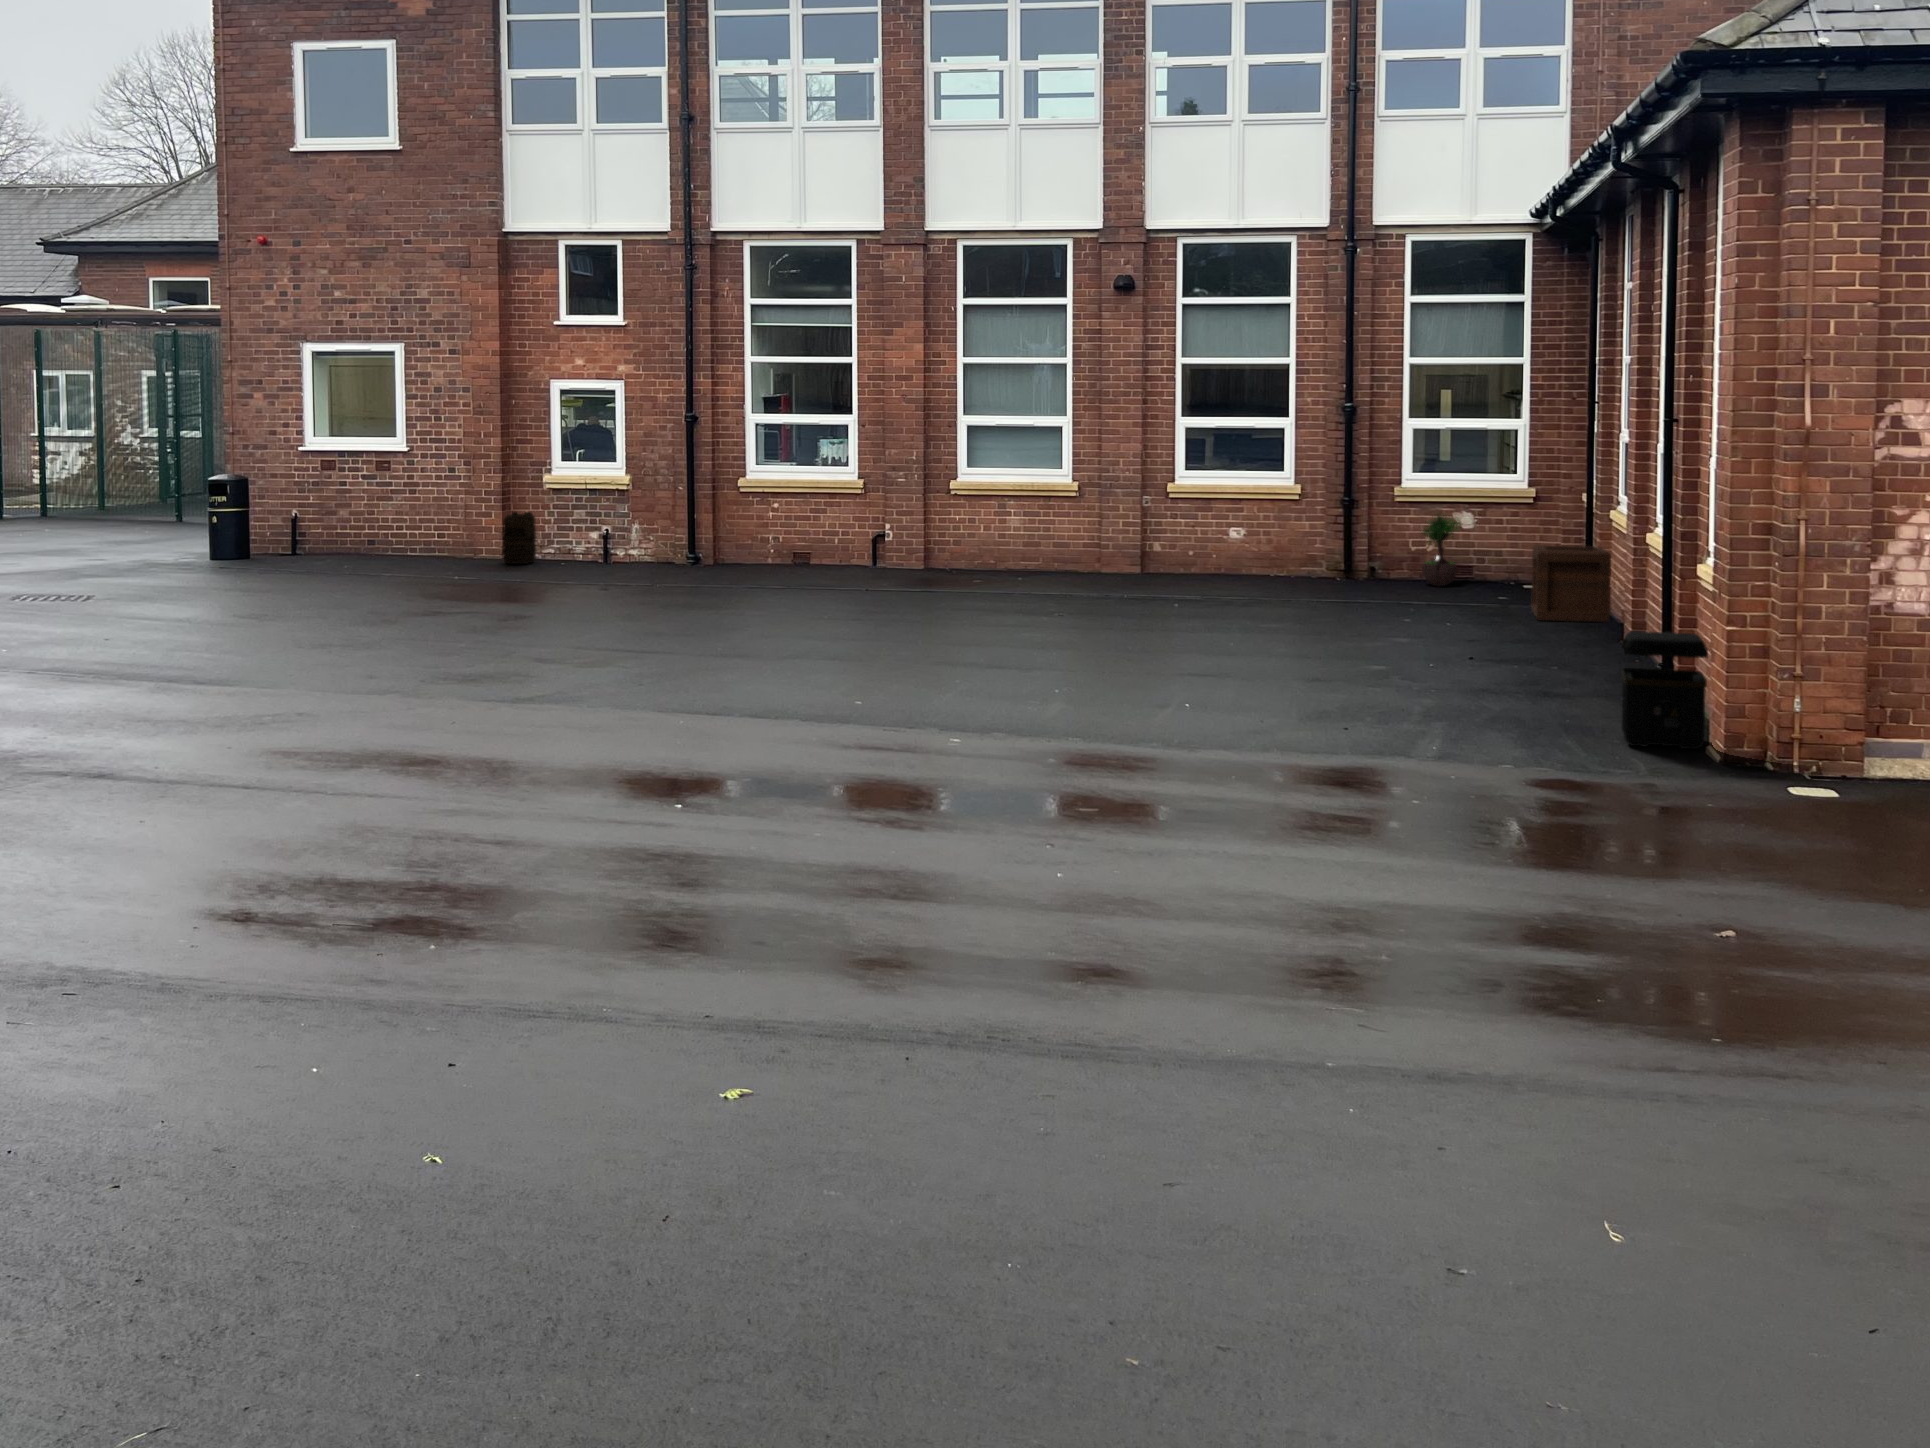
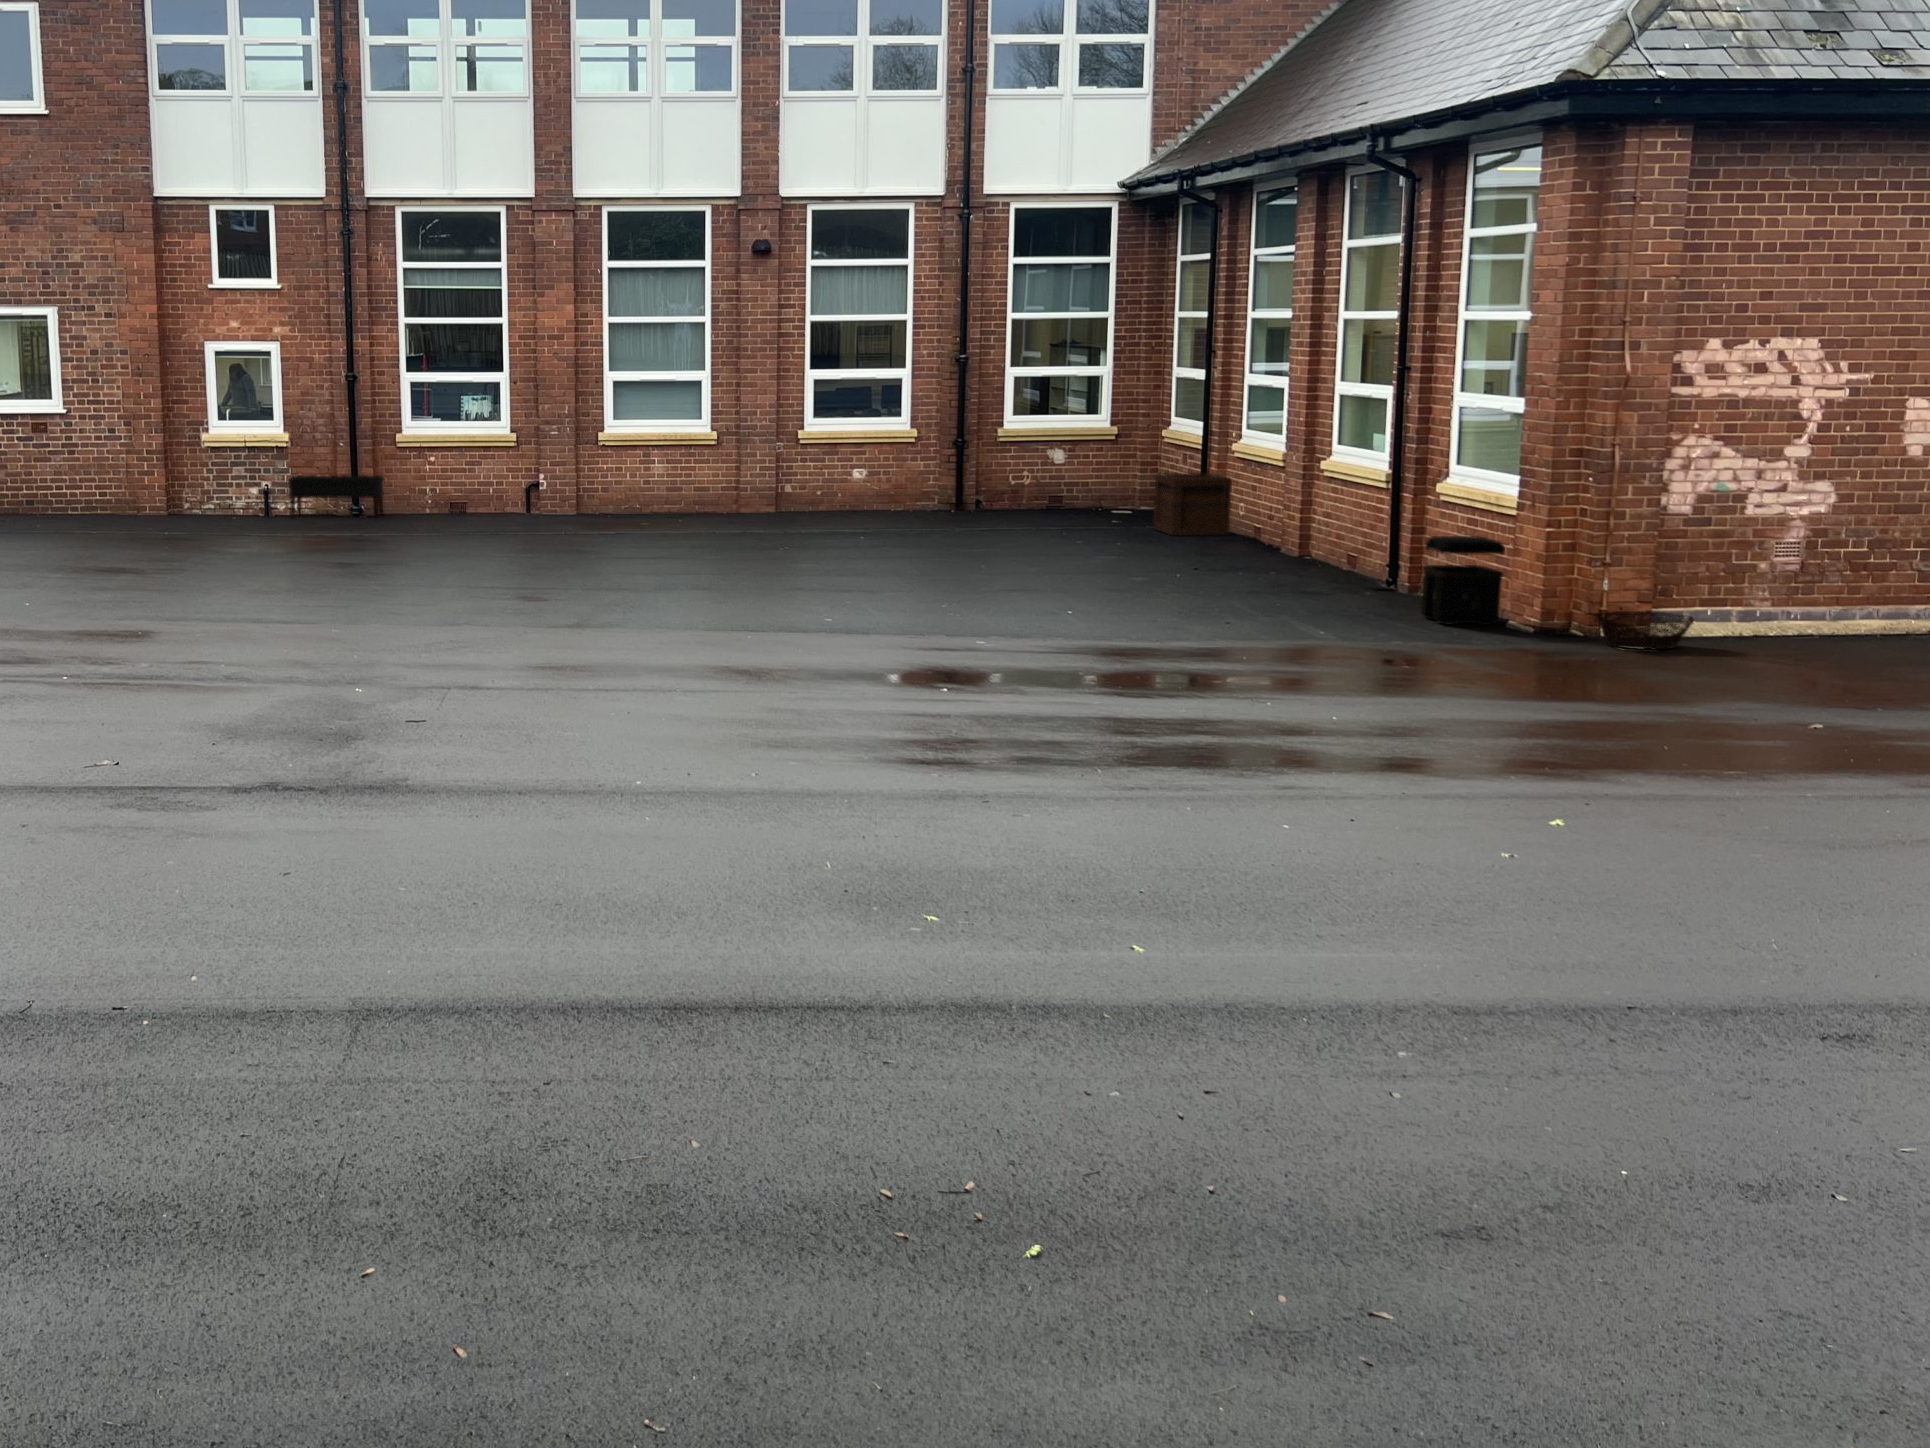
backpack: present [503,512,536,564] -> none [172,468,204,518]
potted tree: present [1421,515,1458,586] -> none [1019,444,1058,511]
bench: none [613,522,719,570] -> present [288,475,384,517]
basket: none [1774,740,1909,795] -> present [1594,611,1694,650]

